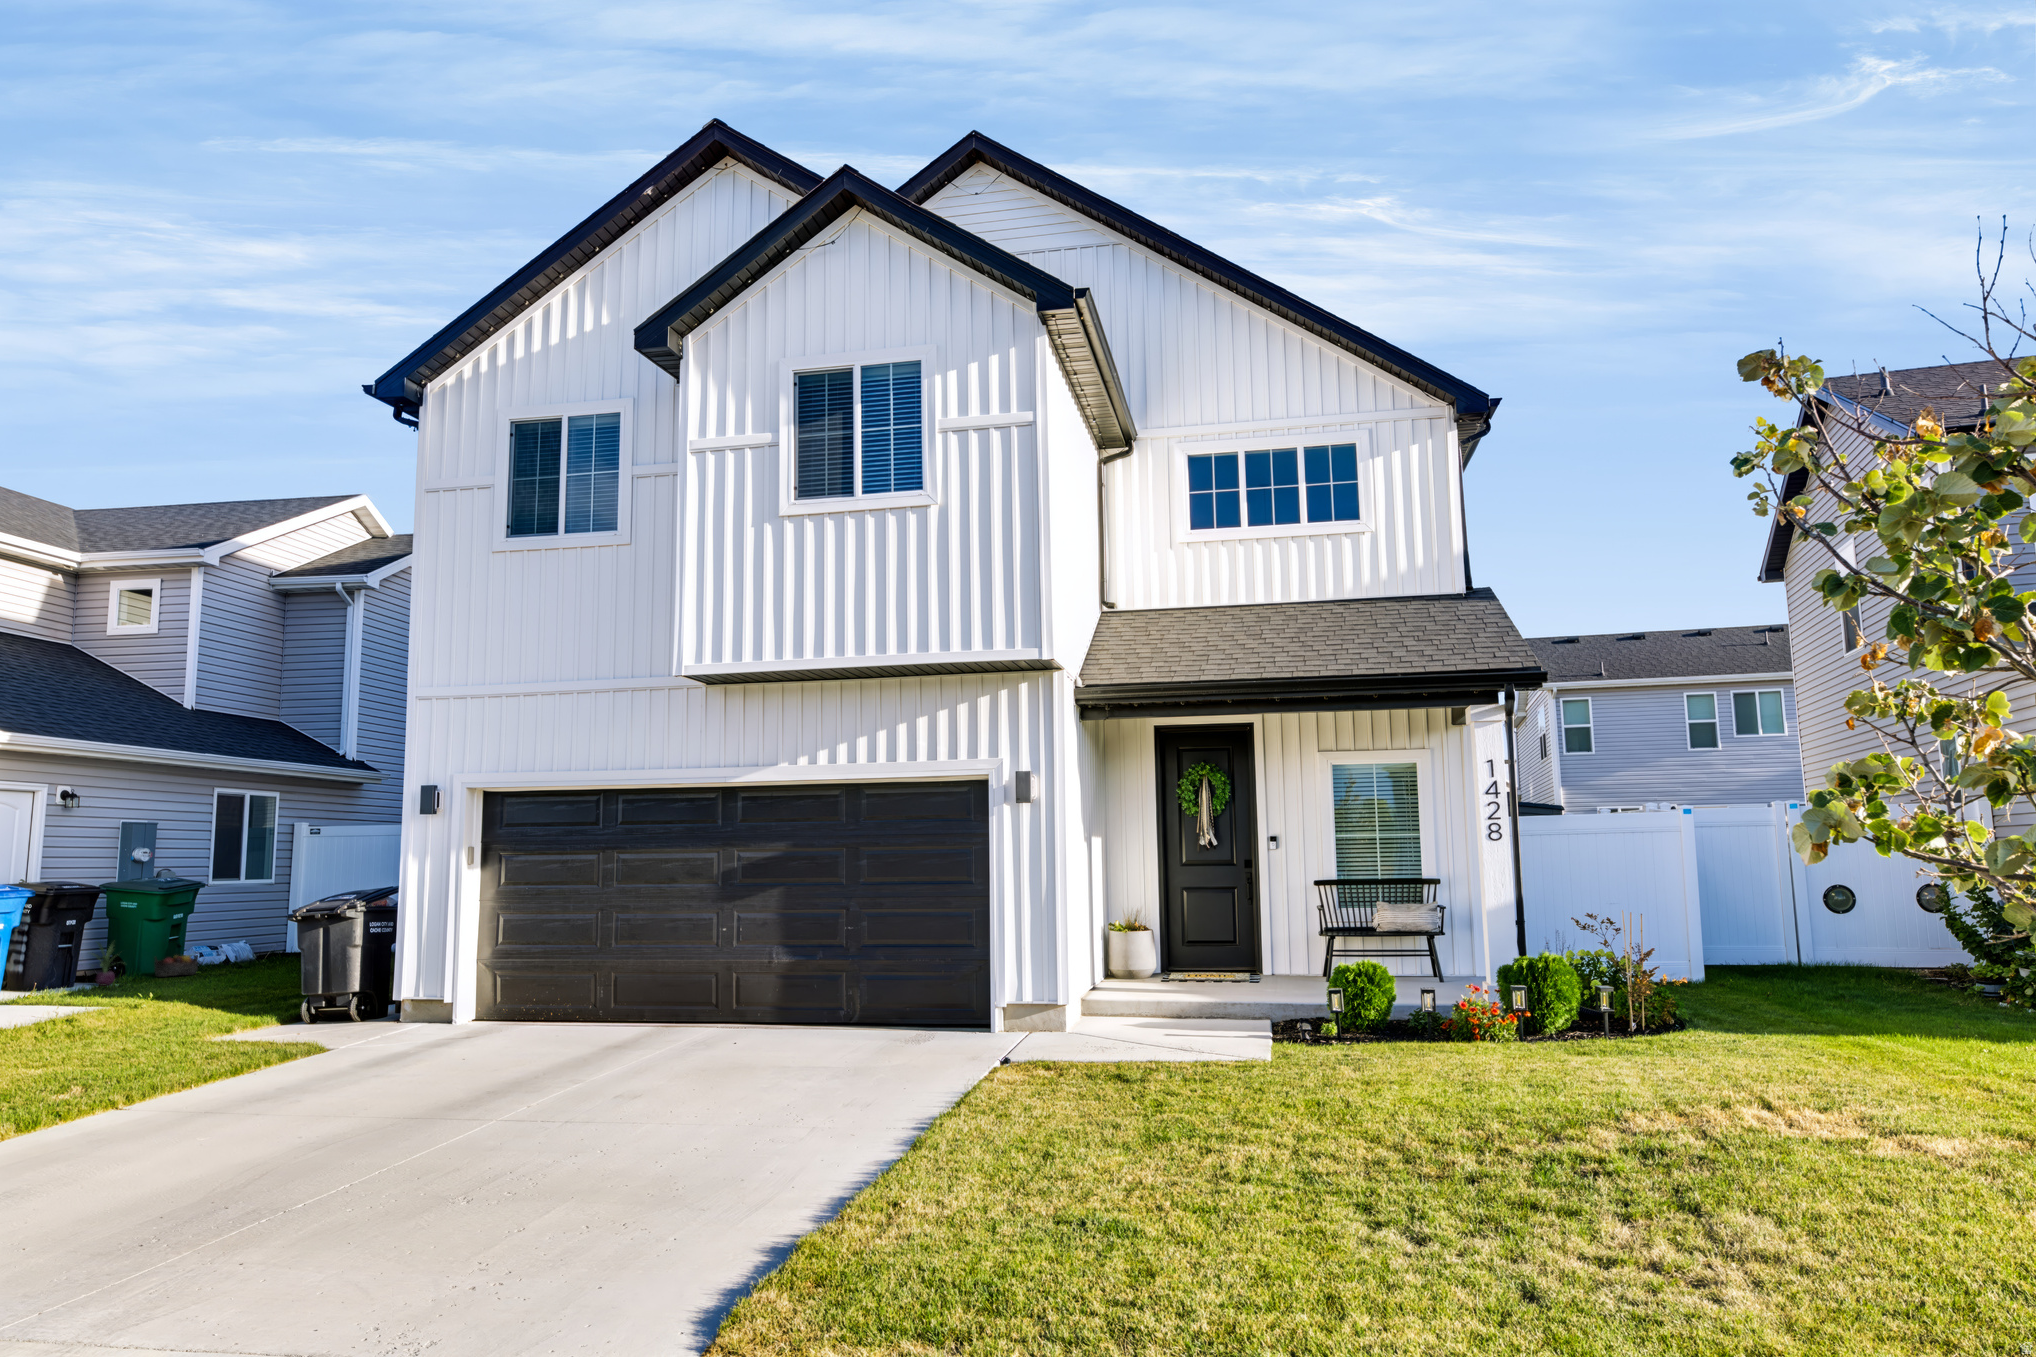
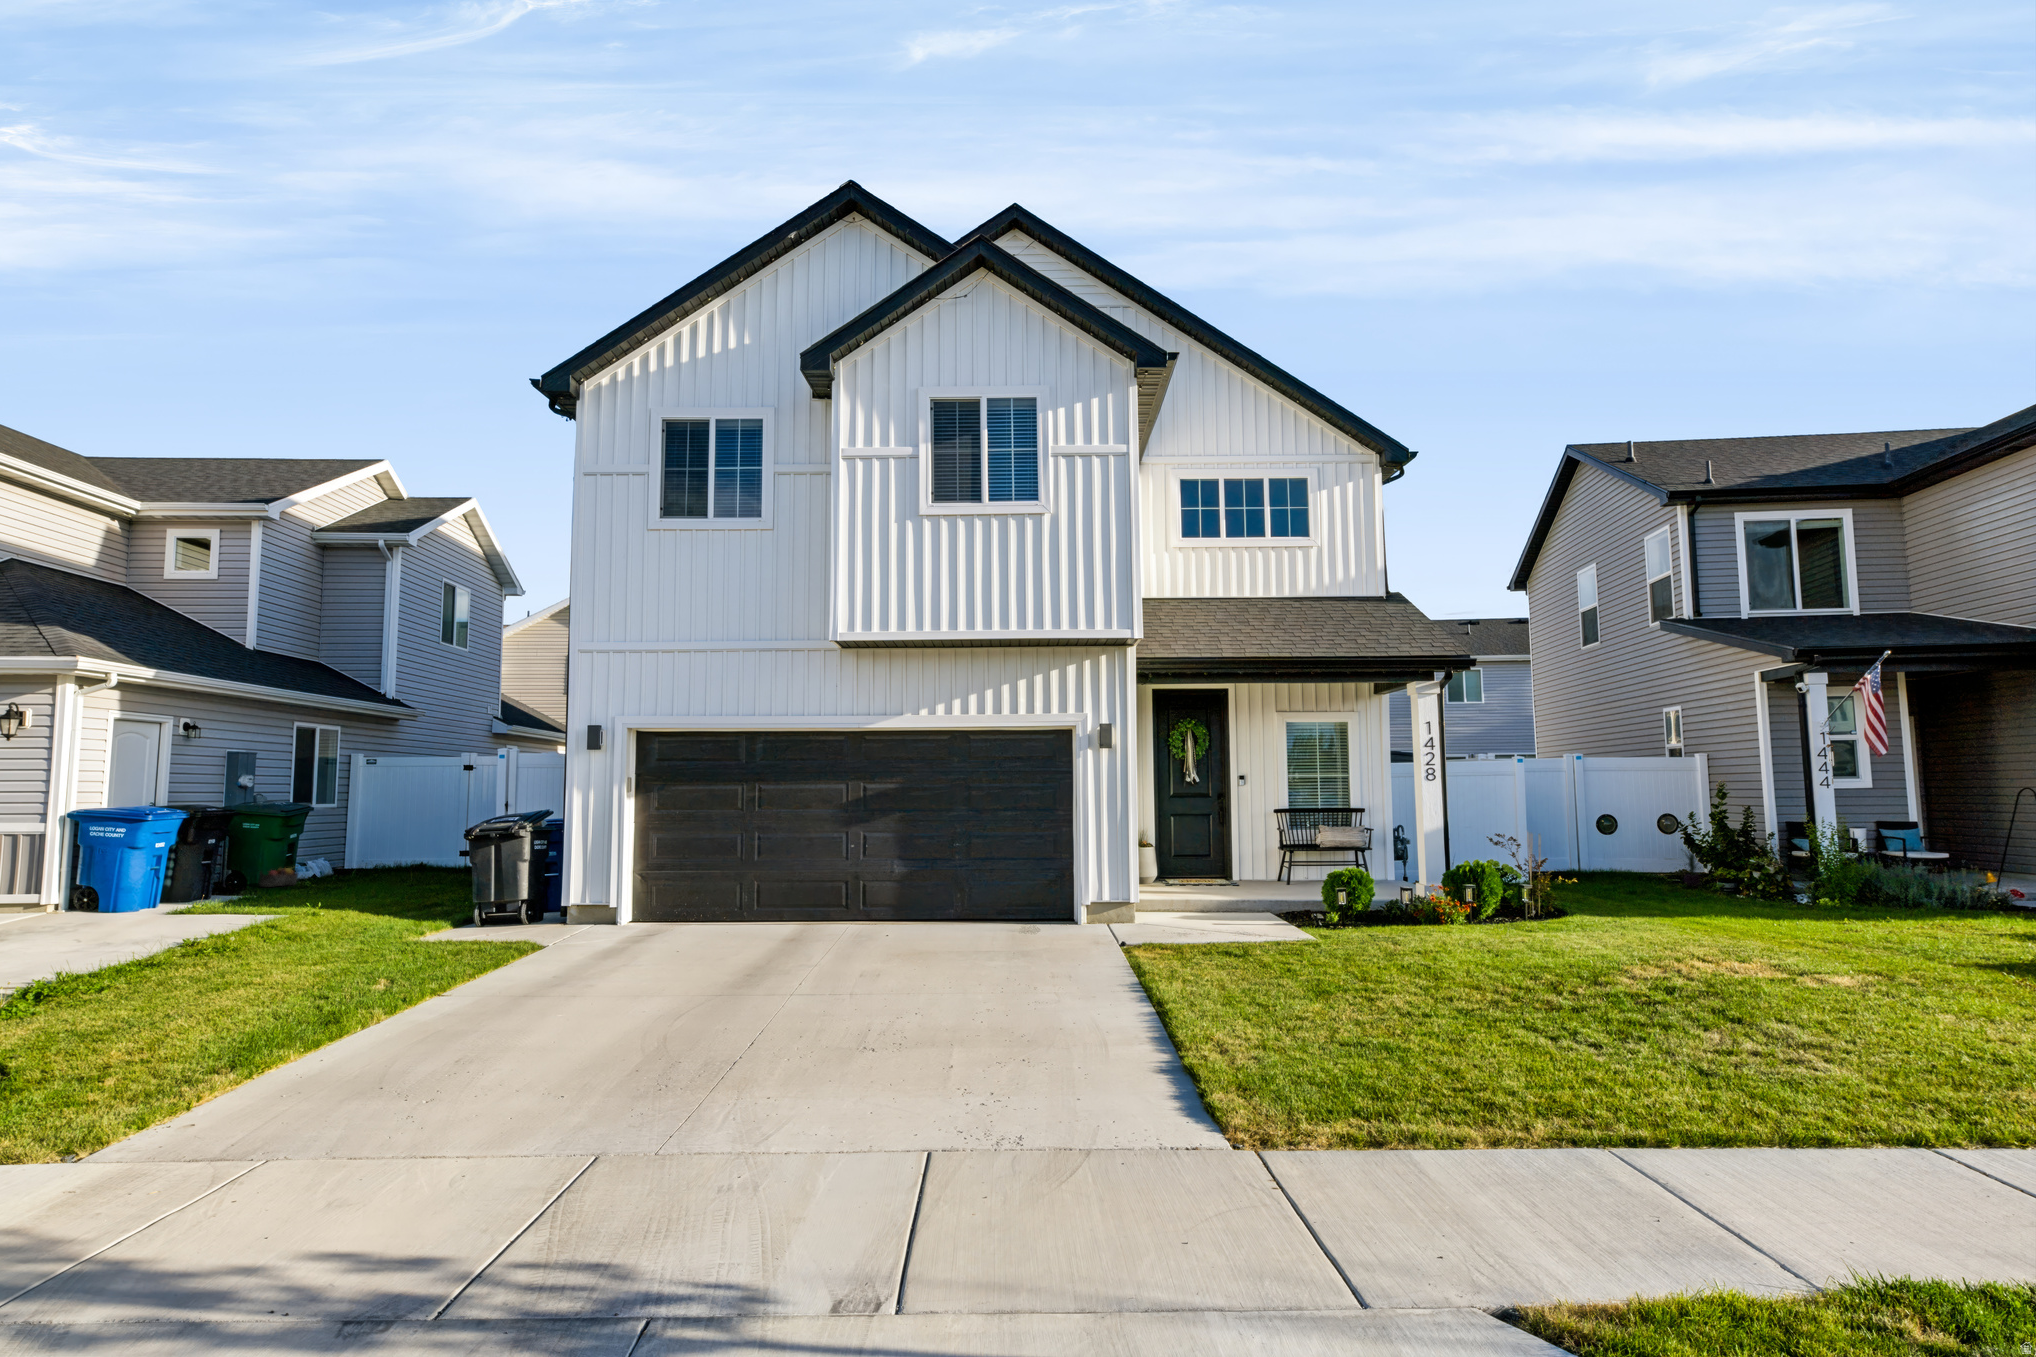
decorative plant: present [93,943,115,986] -> present [1684,848,1700,886]

